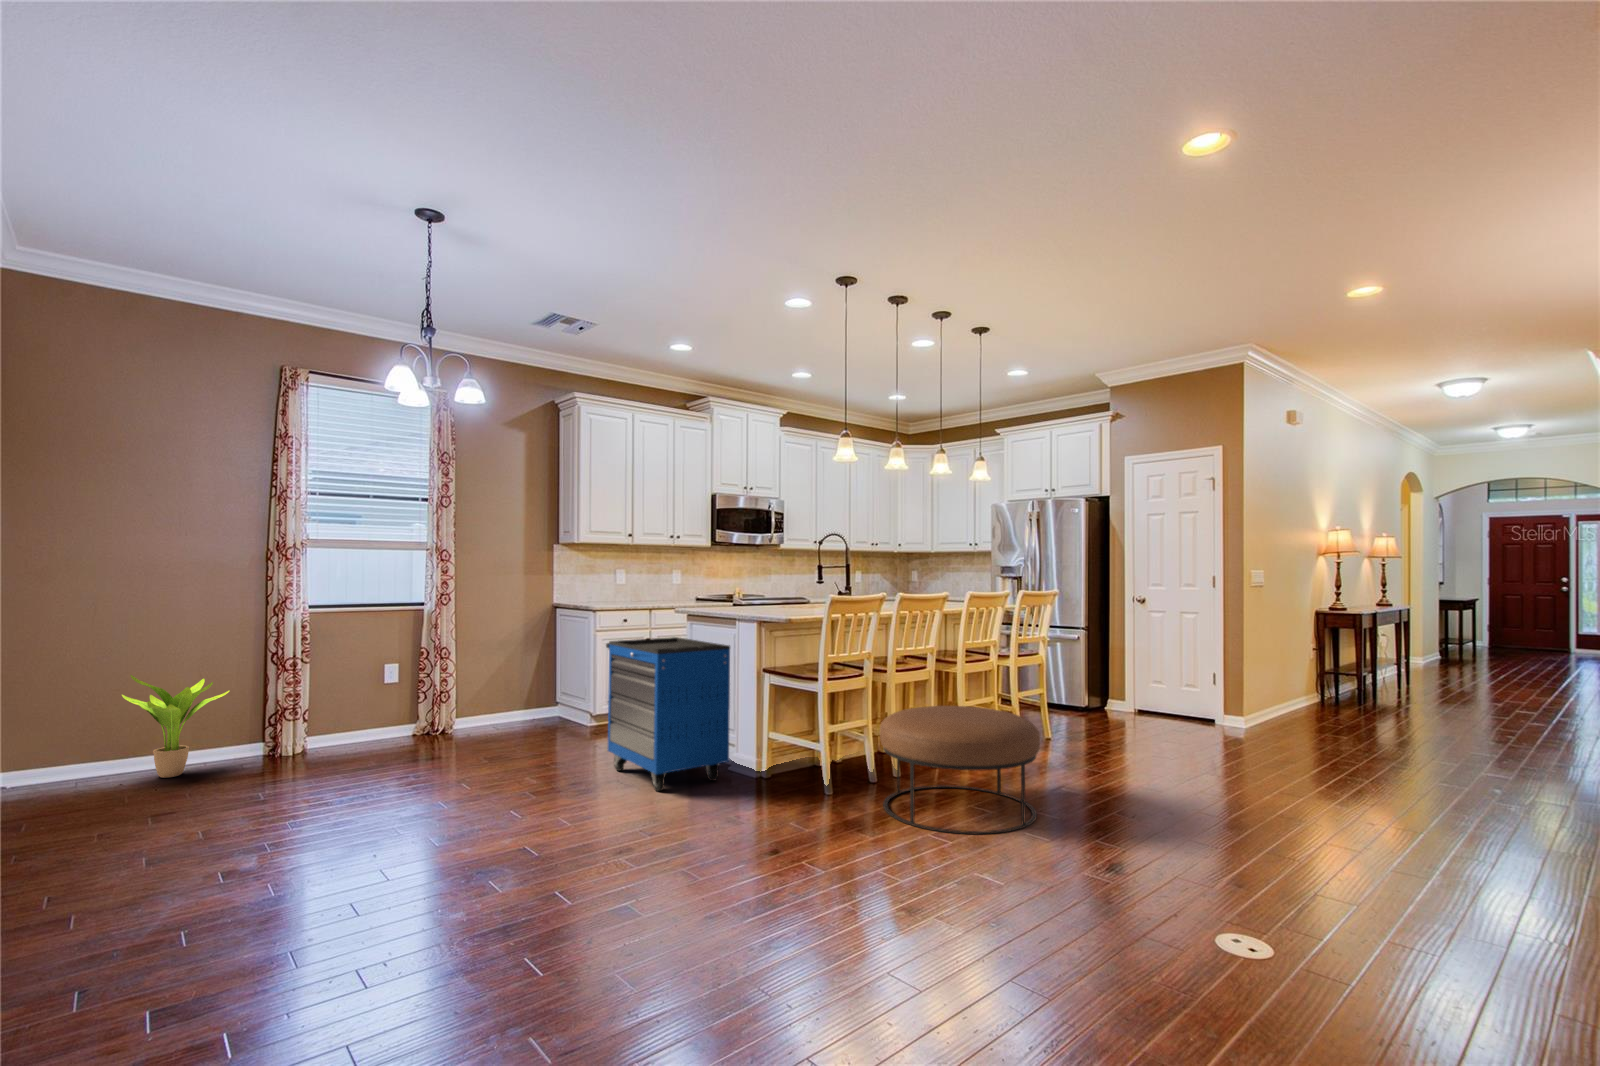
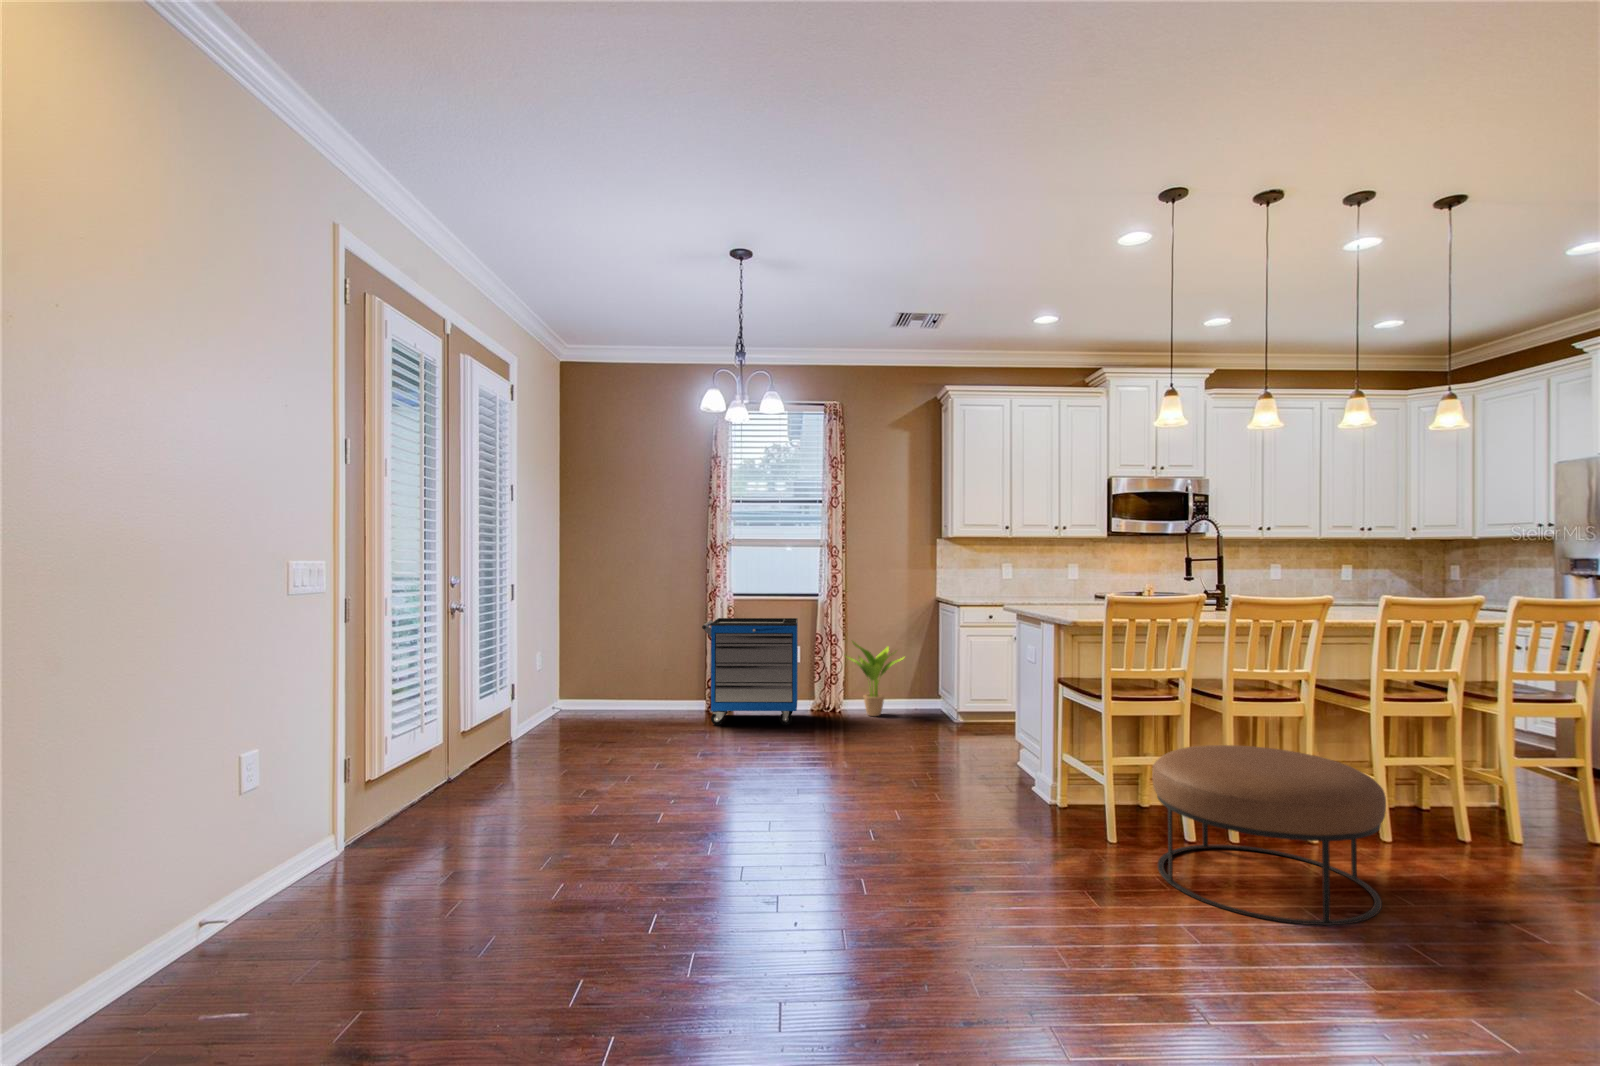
storage cabinet: present [606,637,730,791] -> present [702,618,798,725]
potted plant: present [122,675,229,778] -> present [847,641,903,716]

